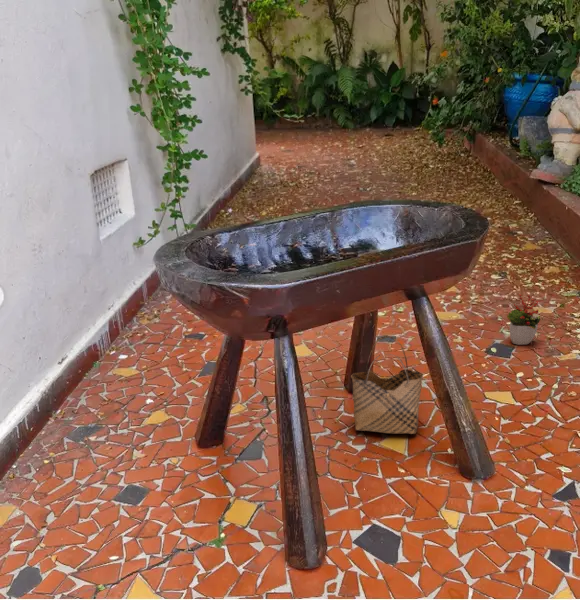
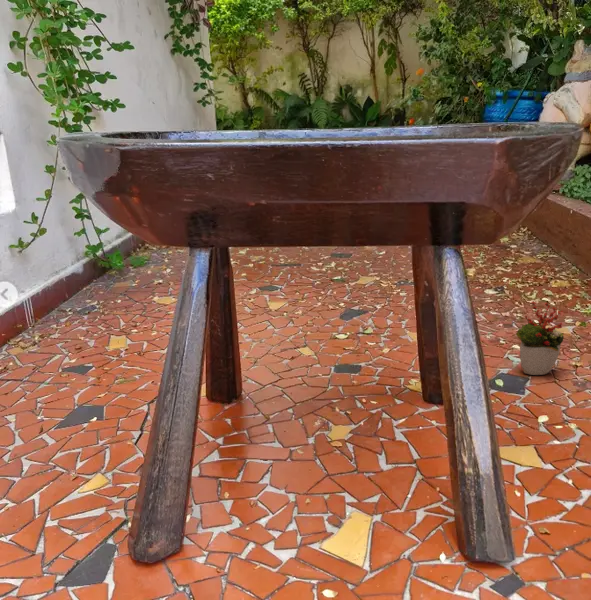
woven basket: present [351,336,423,434] -> none [270,357,393,527]

